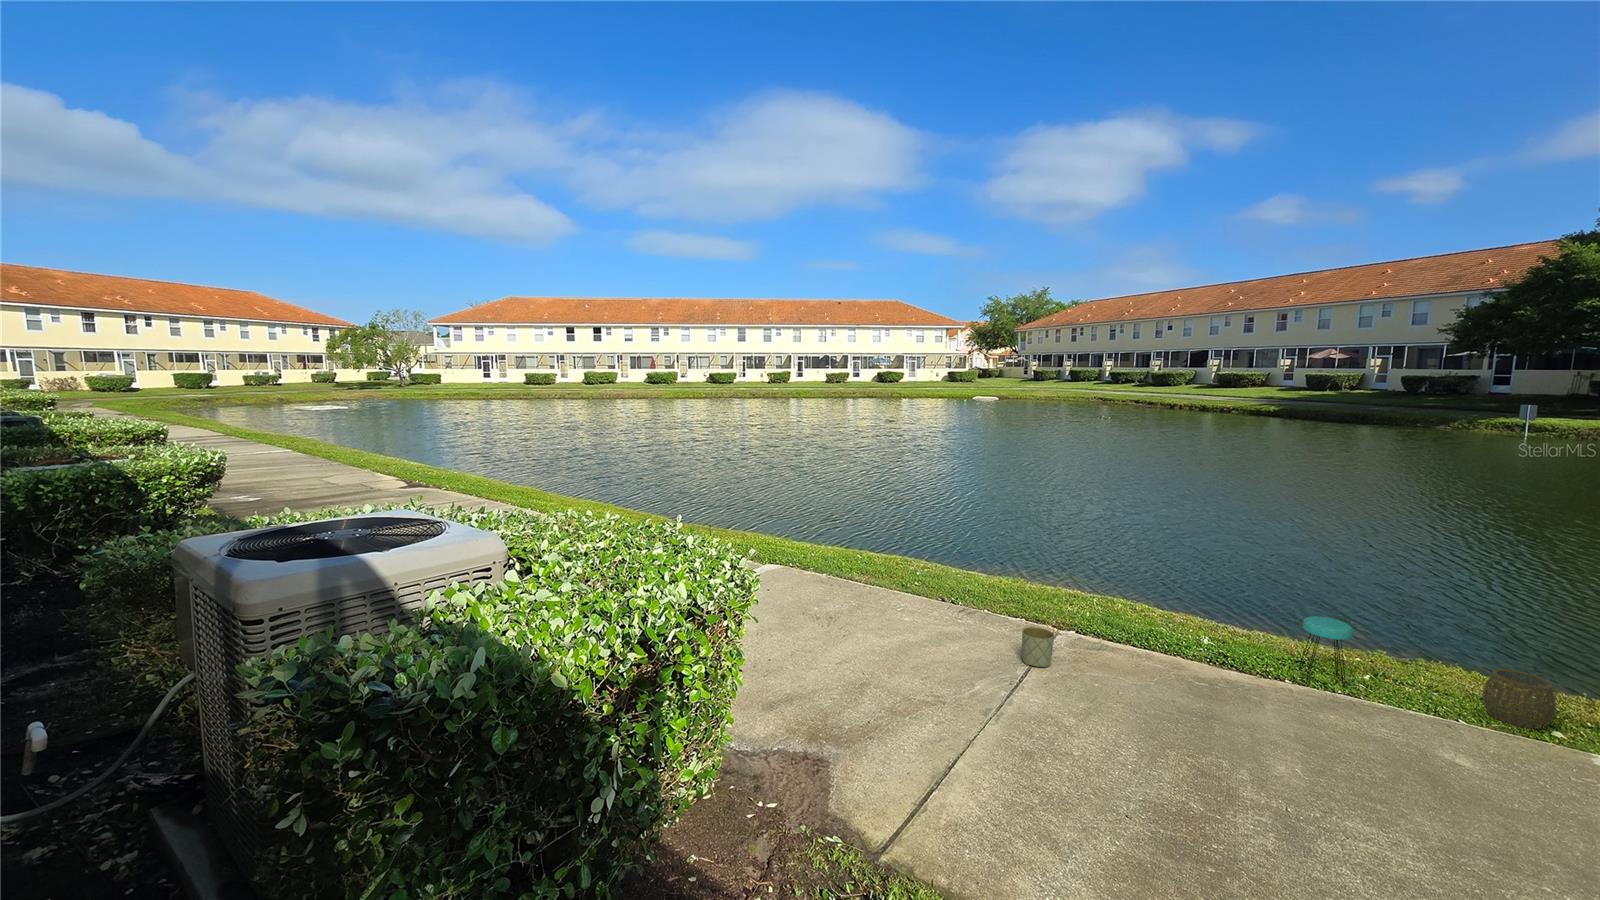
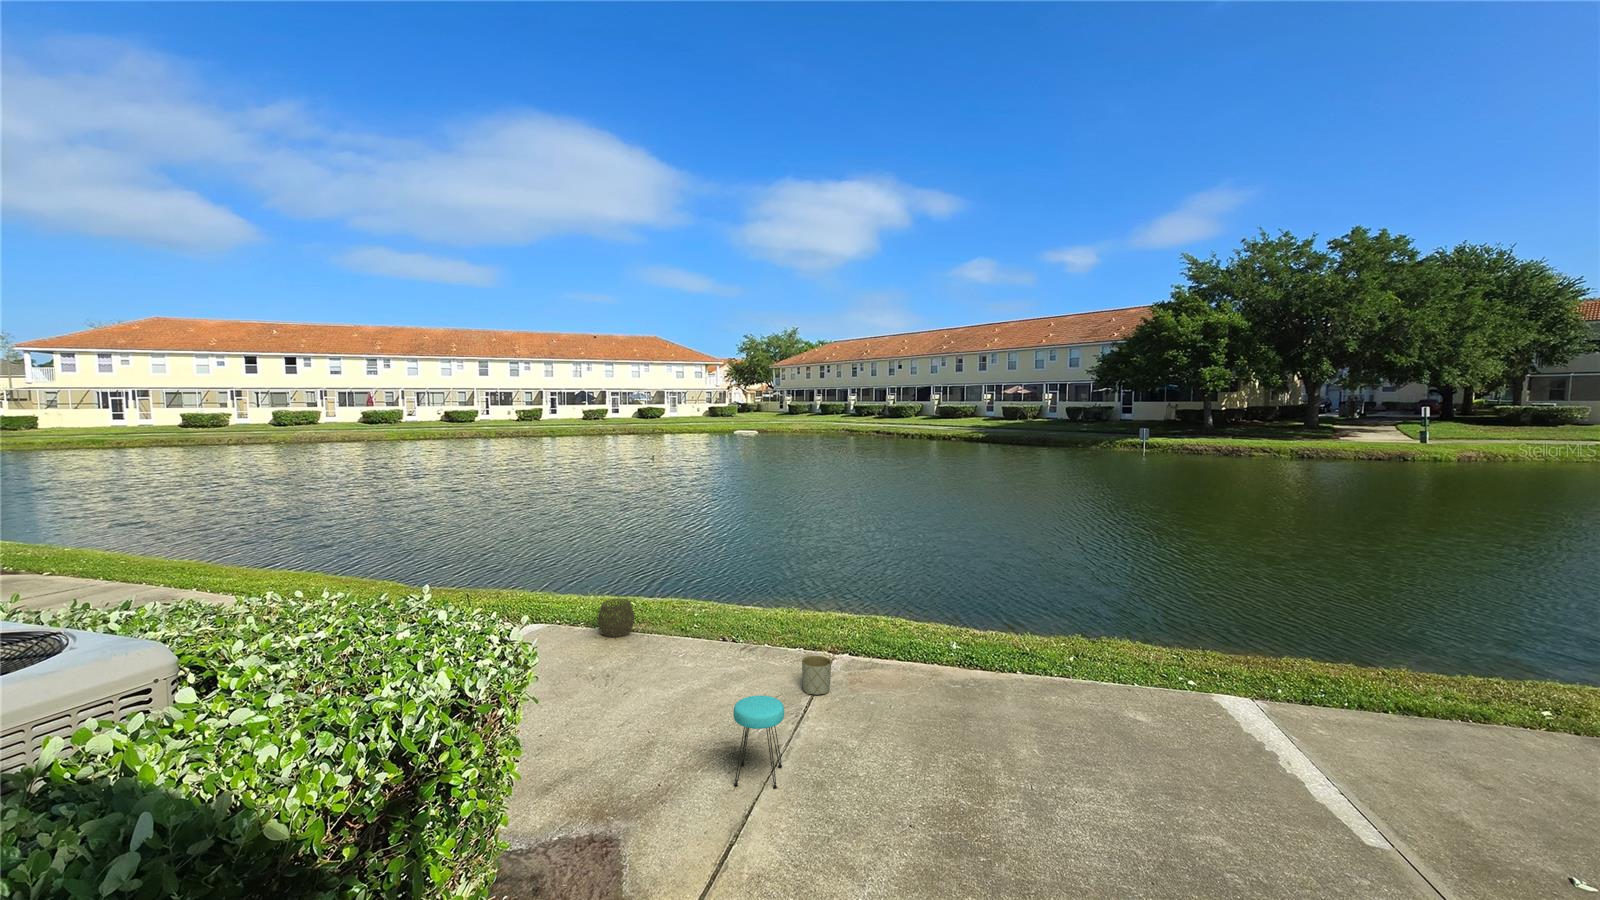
stool: present [1299,616,1353,687] -> present [733,695,784,788]
woven basket: present [1483,669,1556,729] -> present [597,599,635,637]

